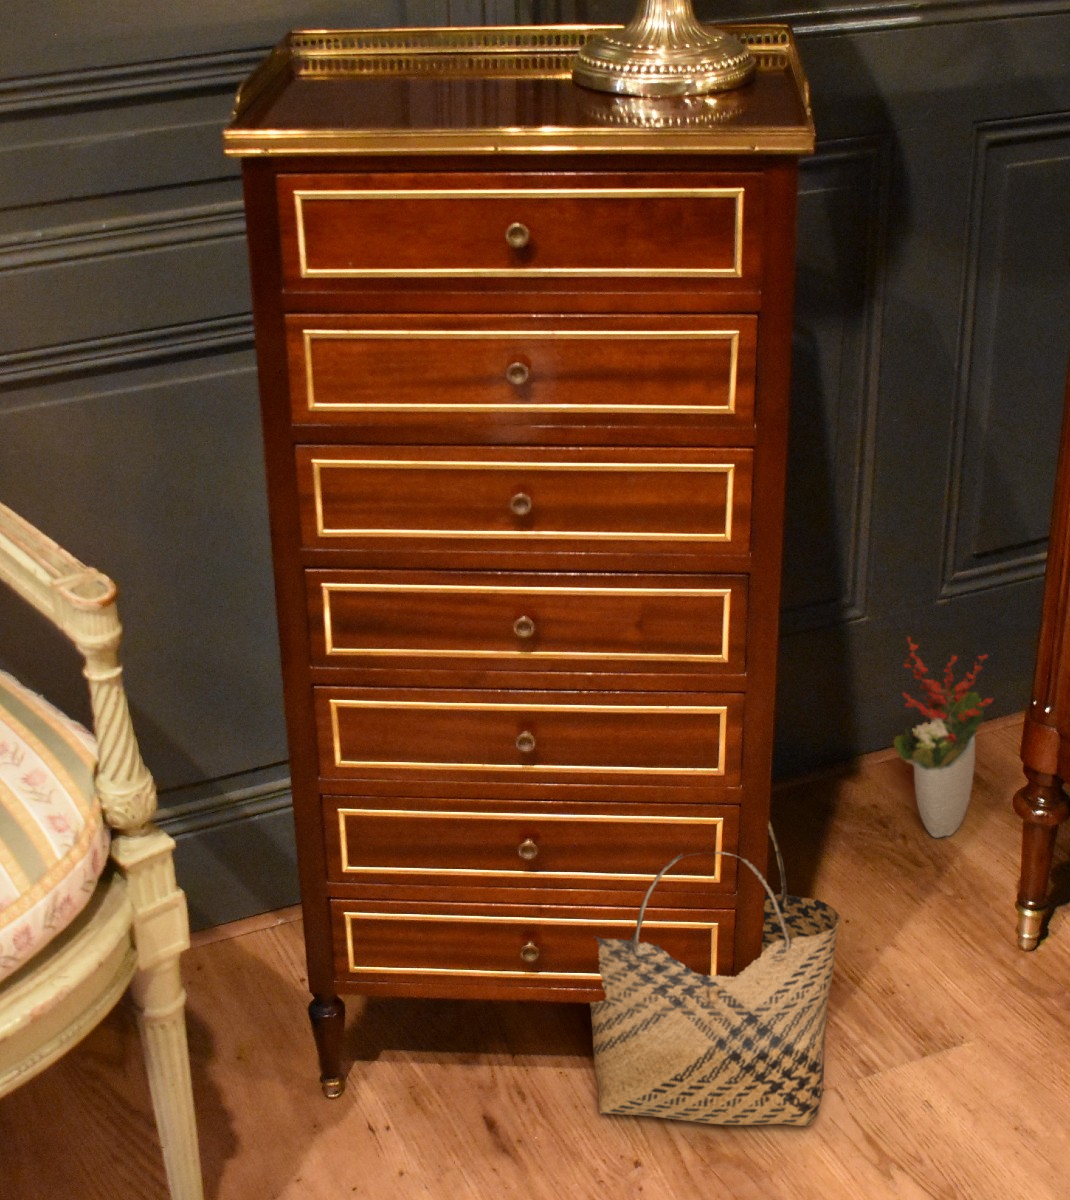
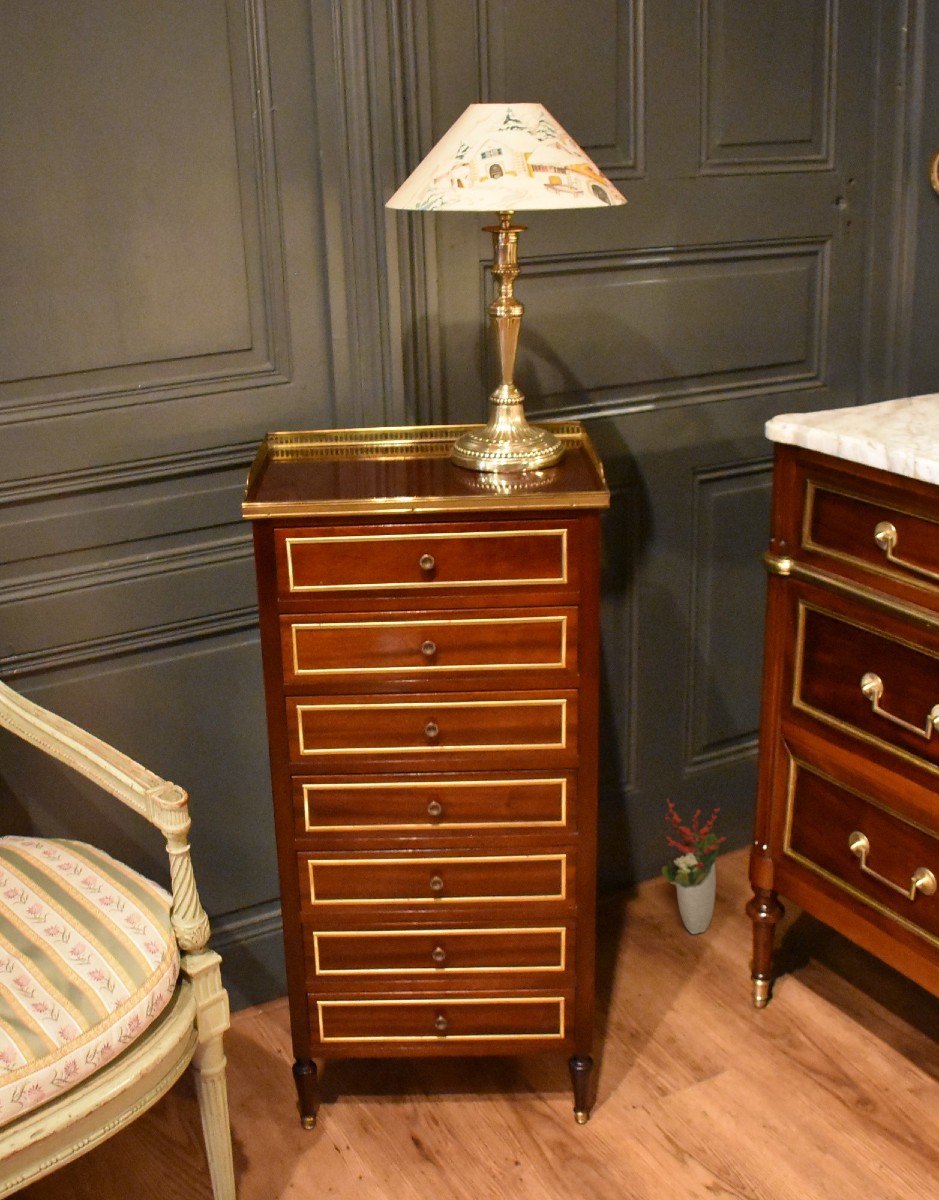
woven basket: present [590,821,841,1127] -> none [472,897,643,1135]

